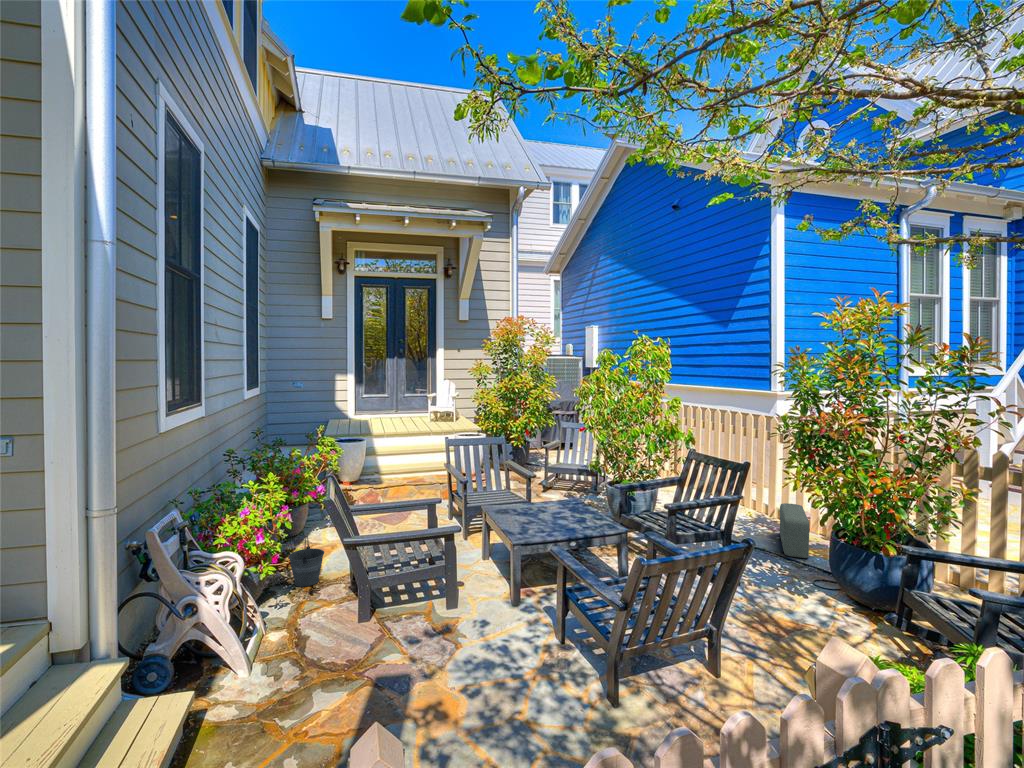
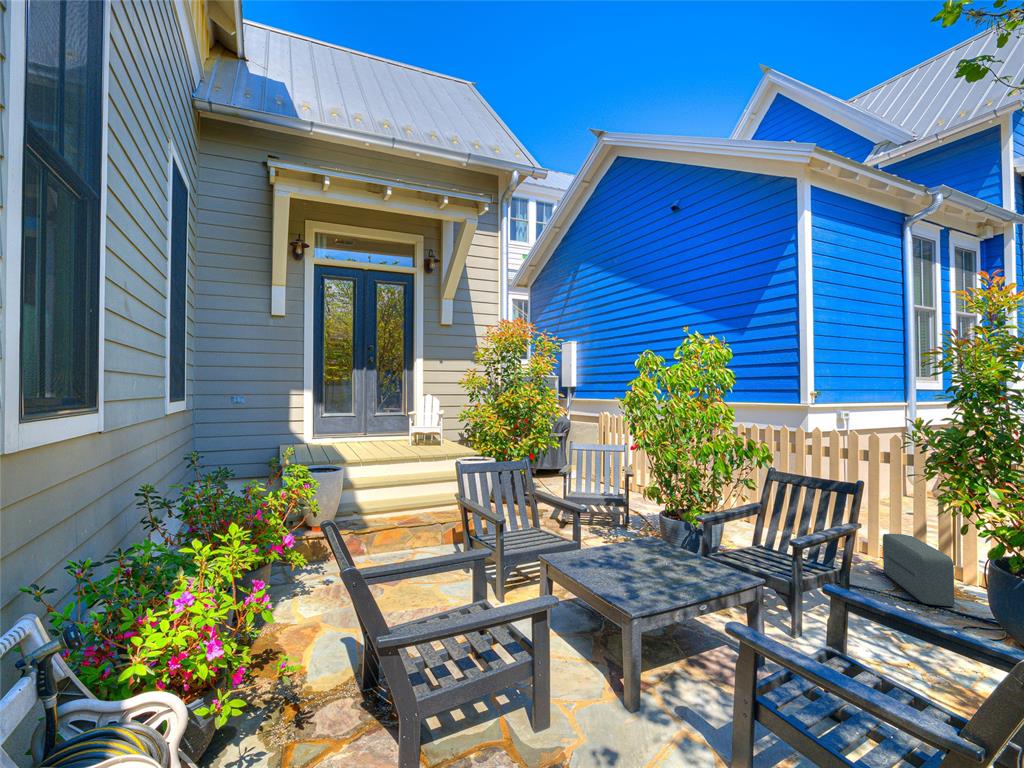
bucket: present [288,536,324,587] -> none [257,623,317,716]

